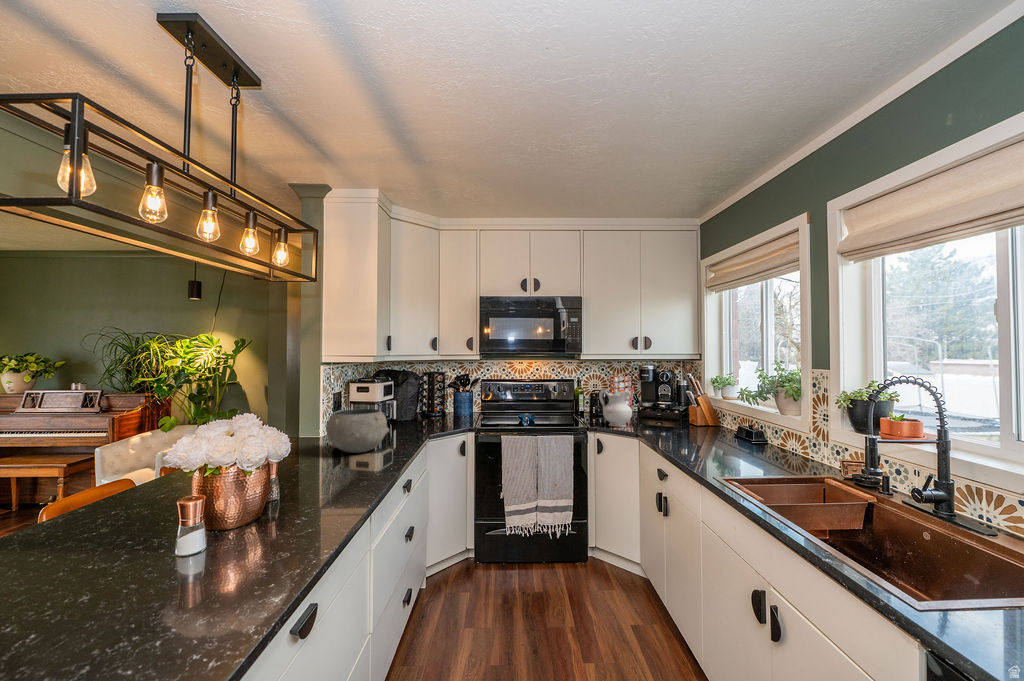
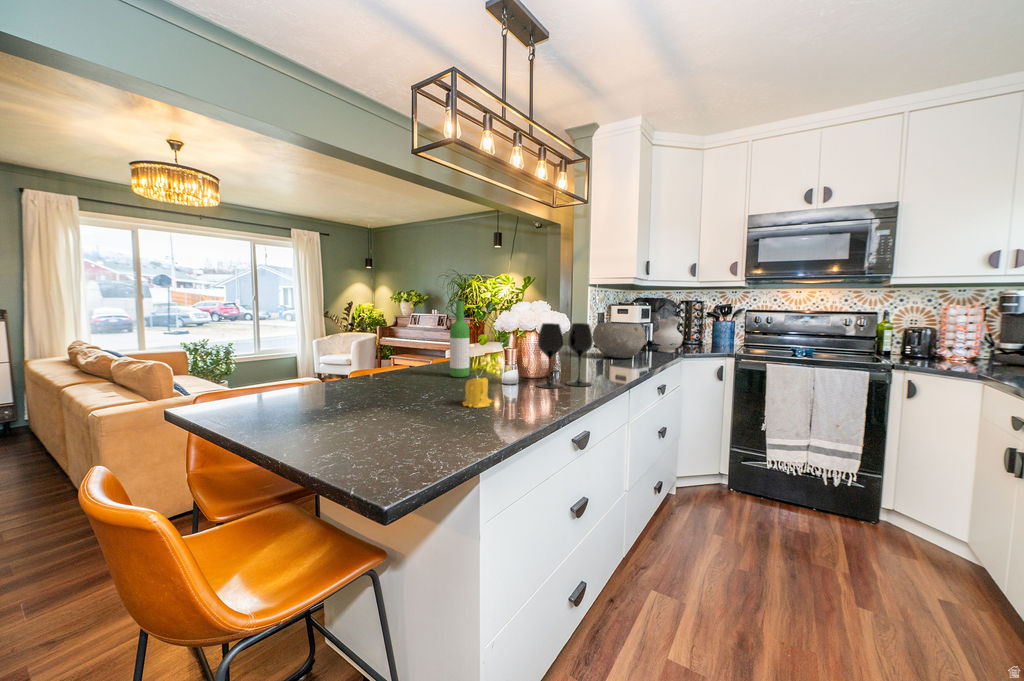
ceramic pitcher: present [599,388,632,427] -> present [653,315,683,353]
wine bottle: none [81,429,123,550] -> present [450,301,470,377]
wine glass: none [238,445,320,545] -> present [536,323,593,388]
candle: none [91,578,158,641] -> present [463,378,494,408]

